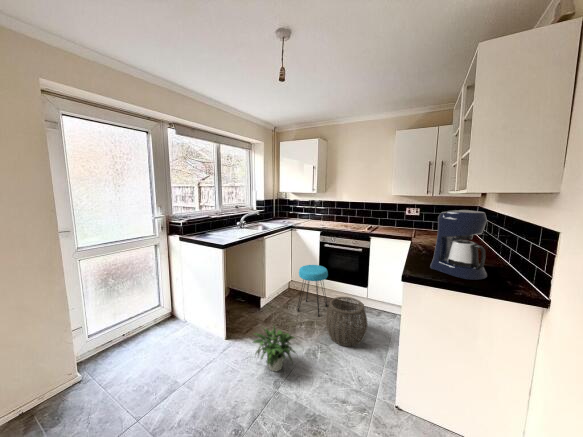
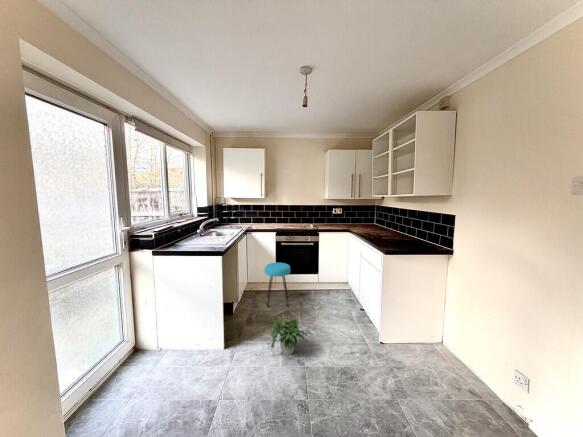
coffee maker: present [430,210,487,280] -> none [389,207,421,248]
woven basket: present [326,297,368,346] -> none [303,282,337,321]

